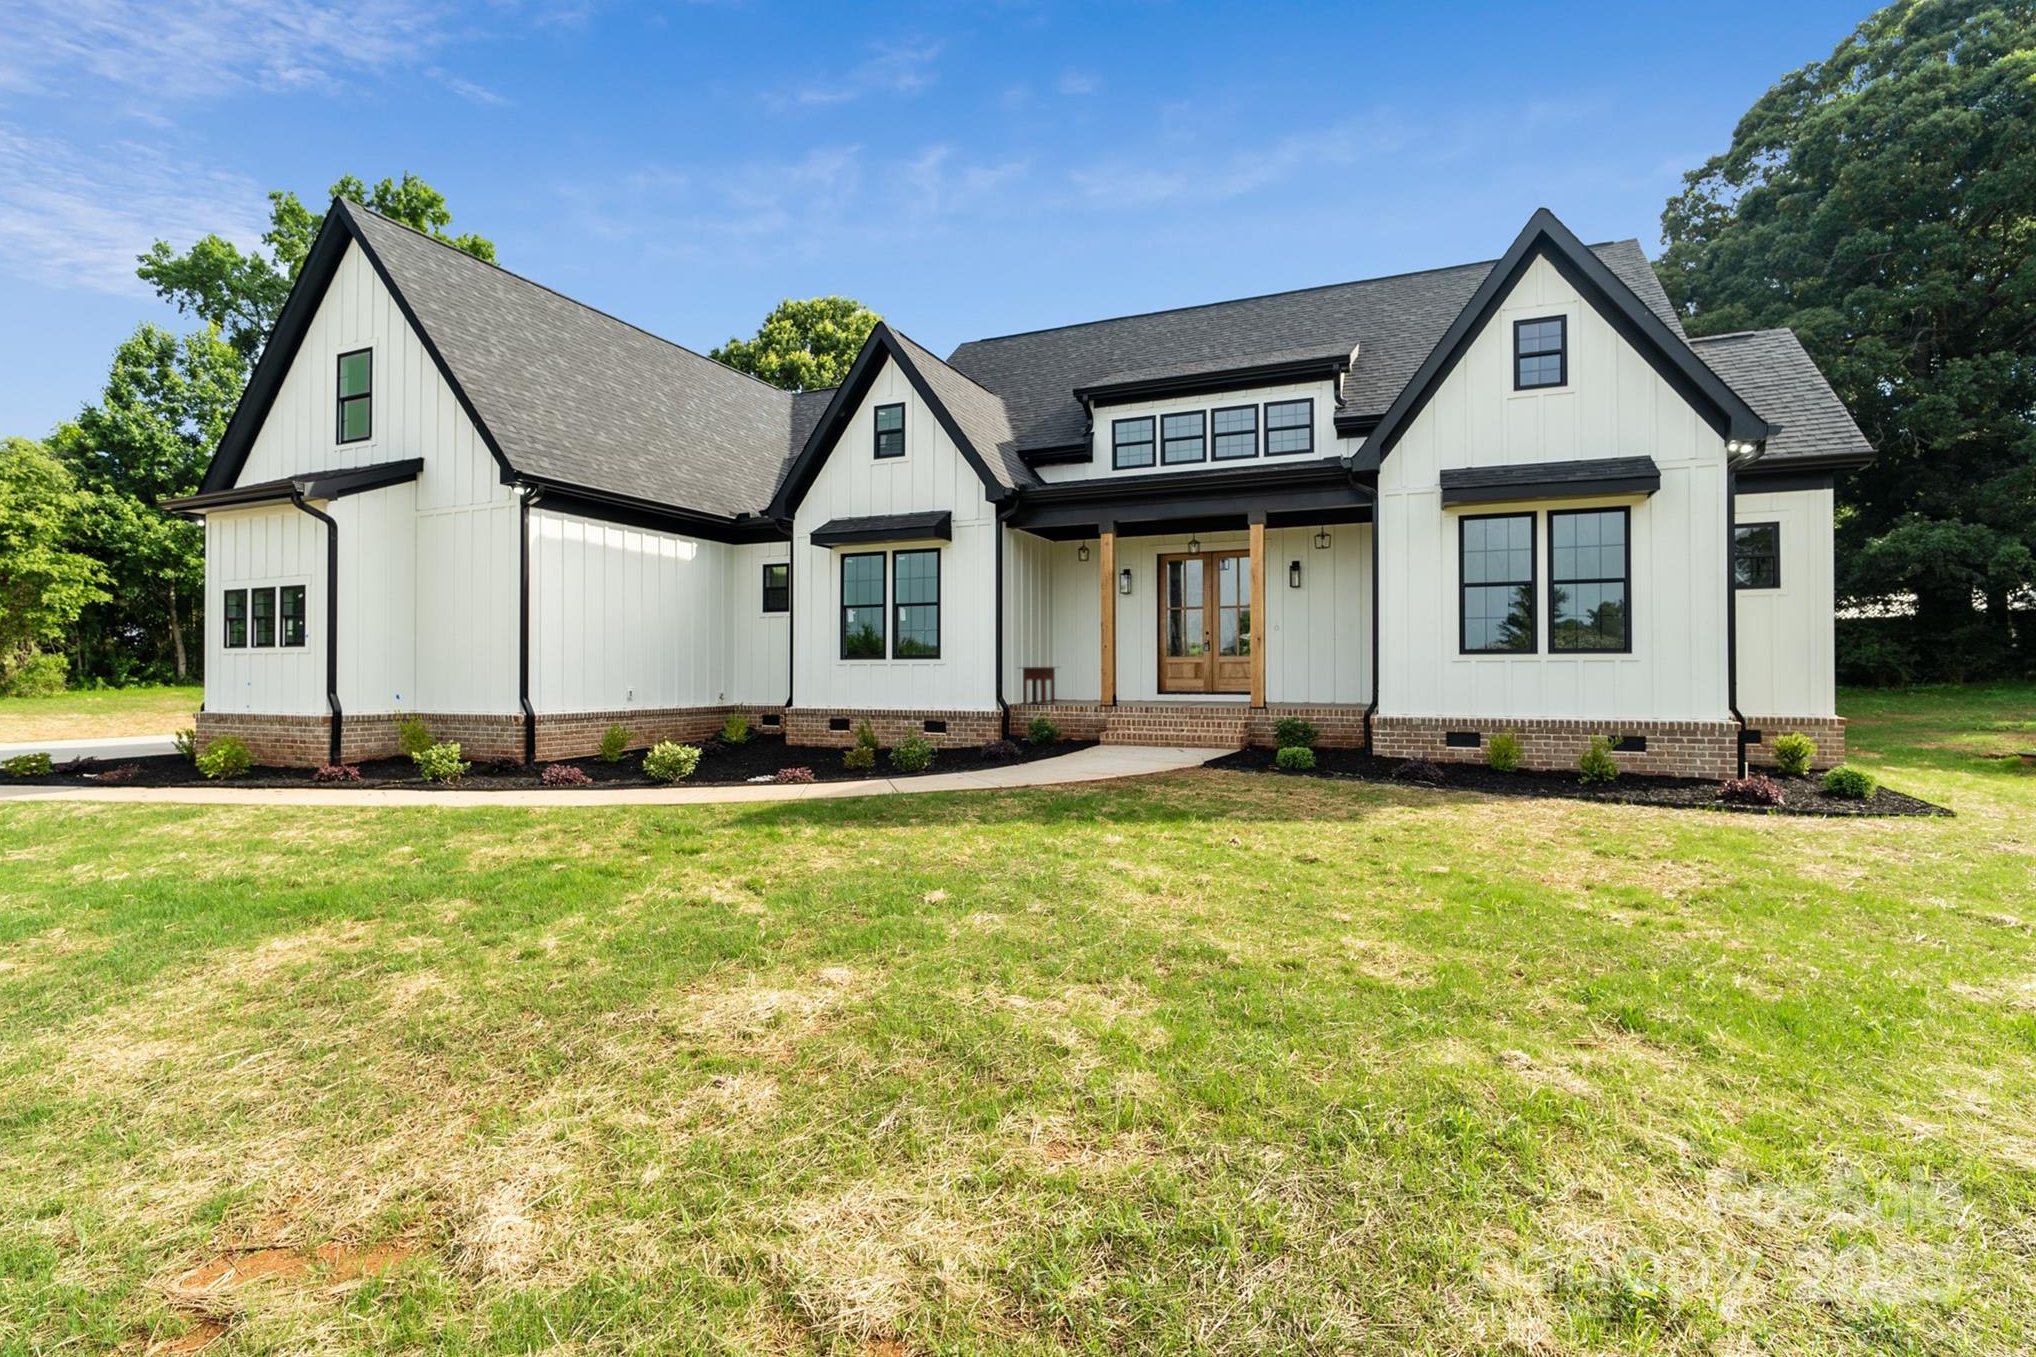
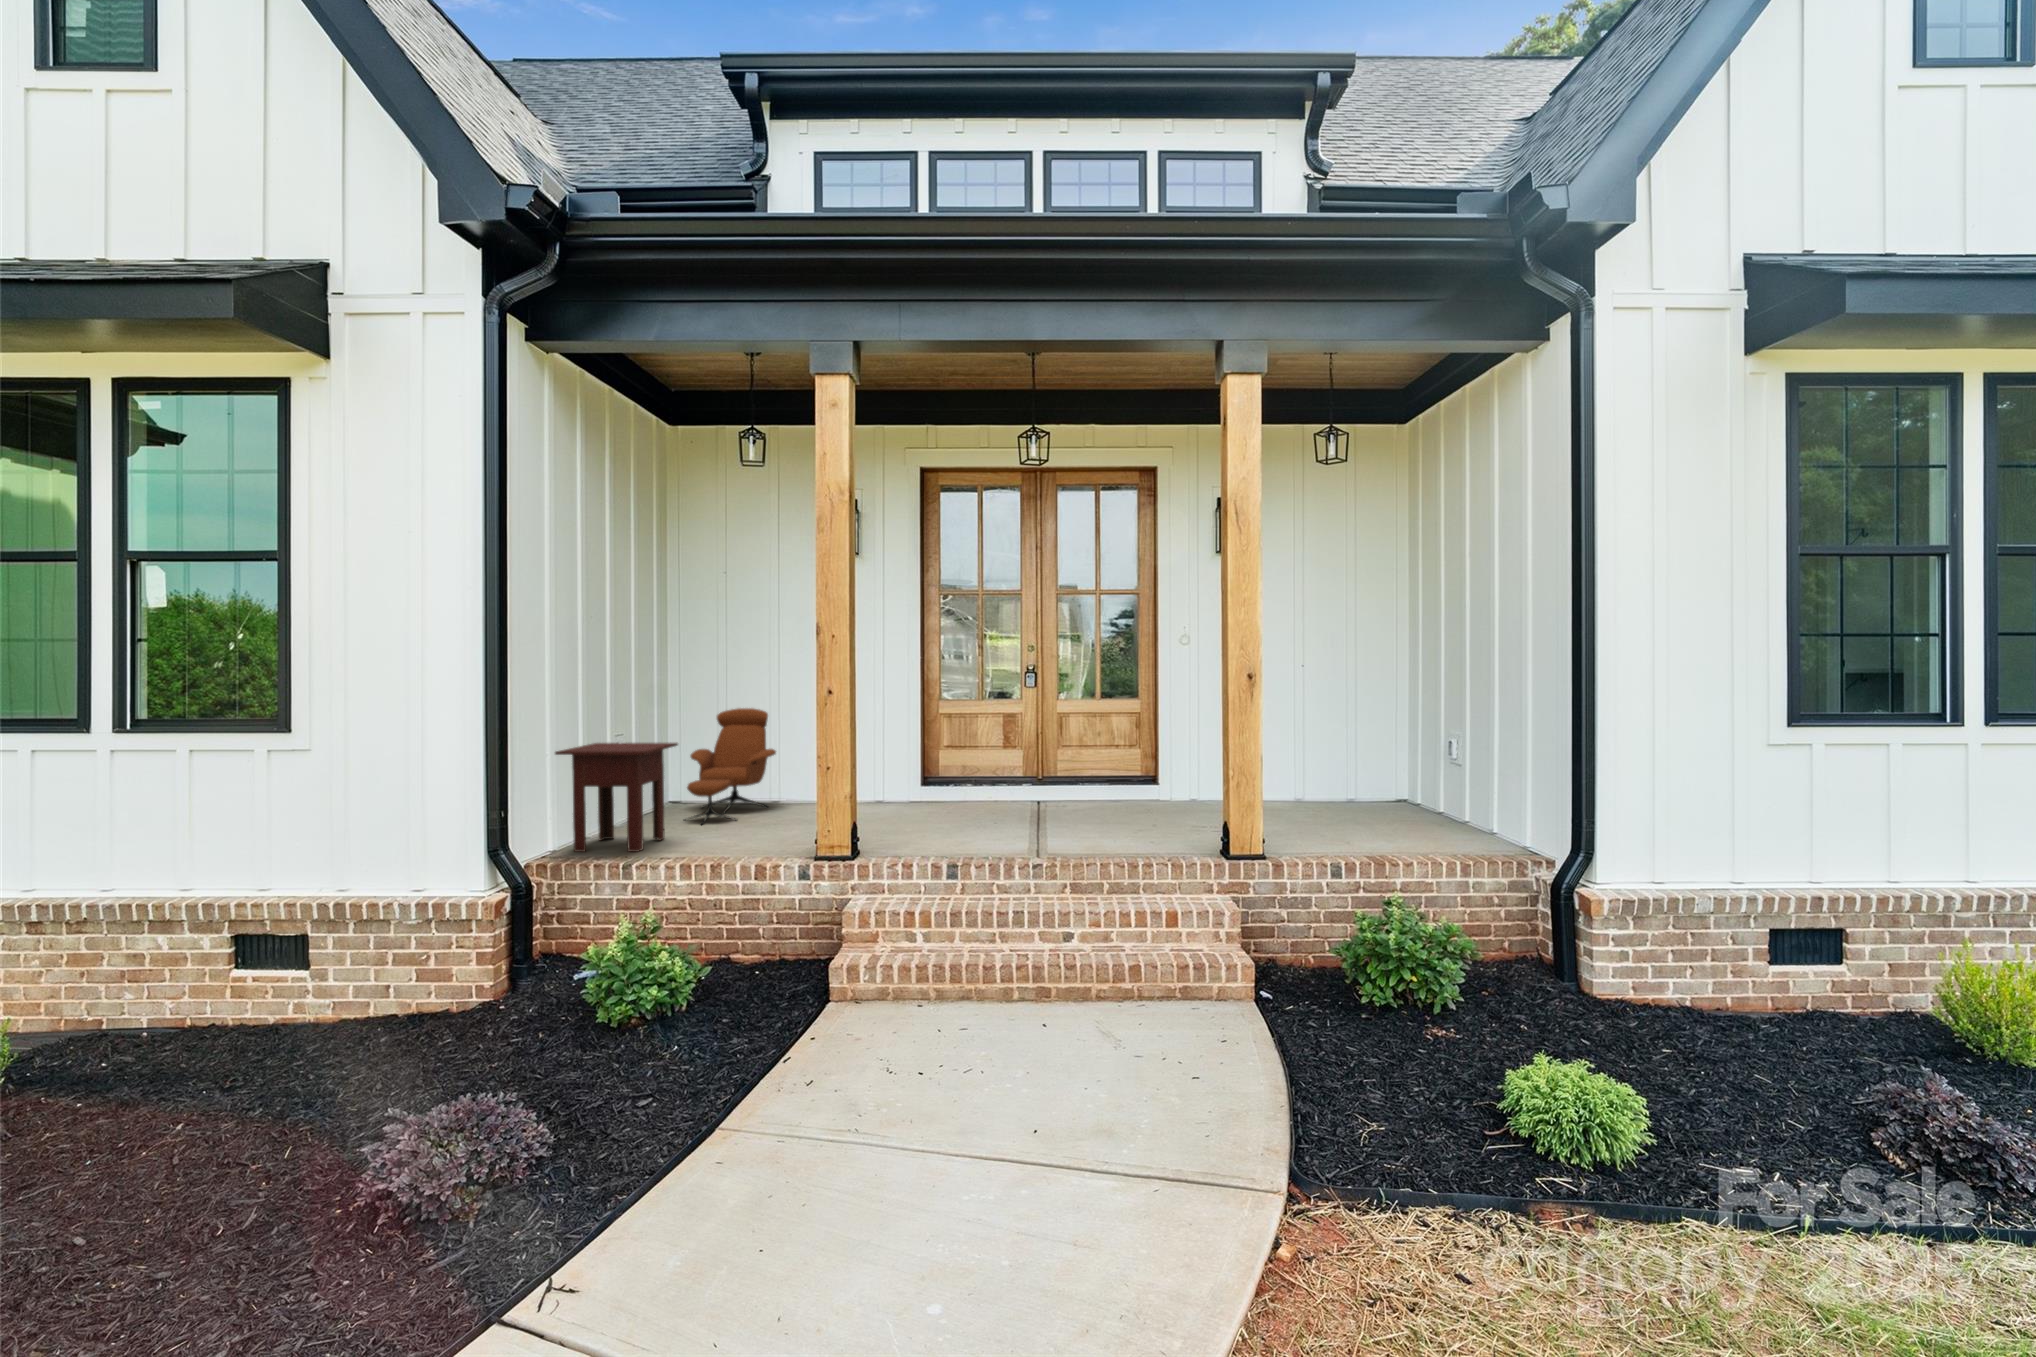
lounge chair: none [1065,659,1106,703] -> present [687,708,776,823]

